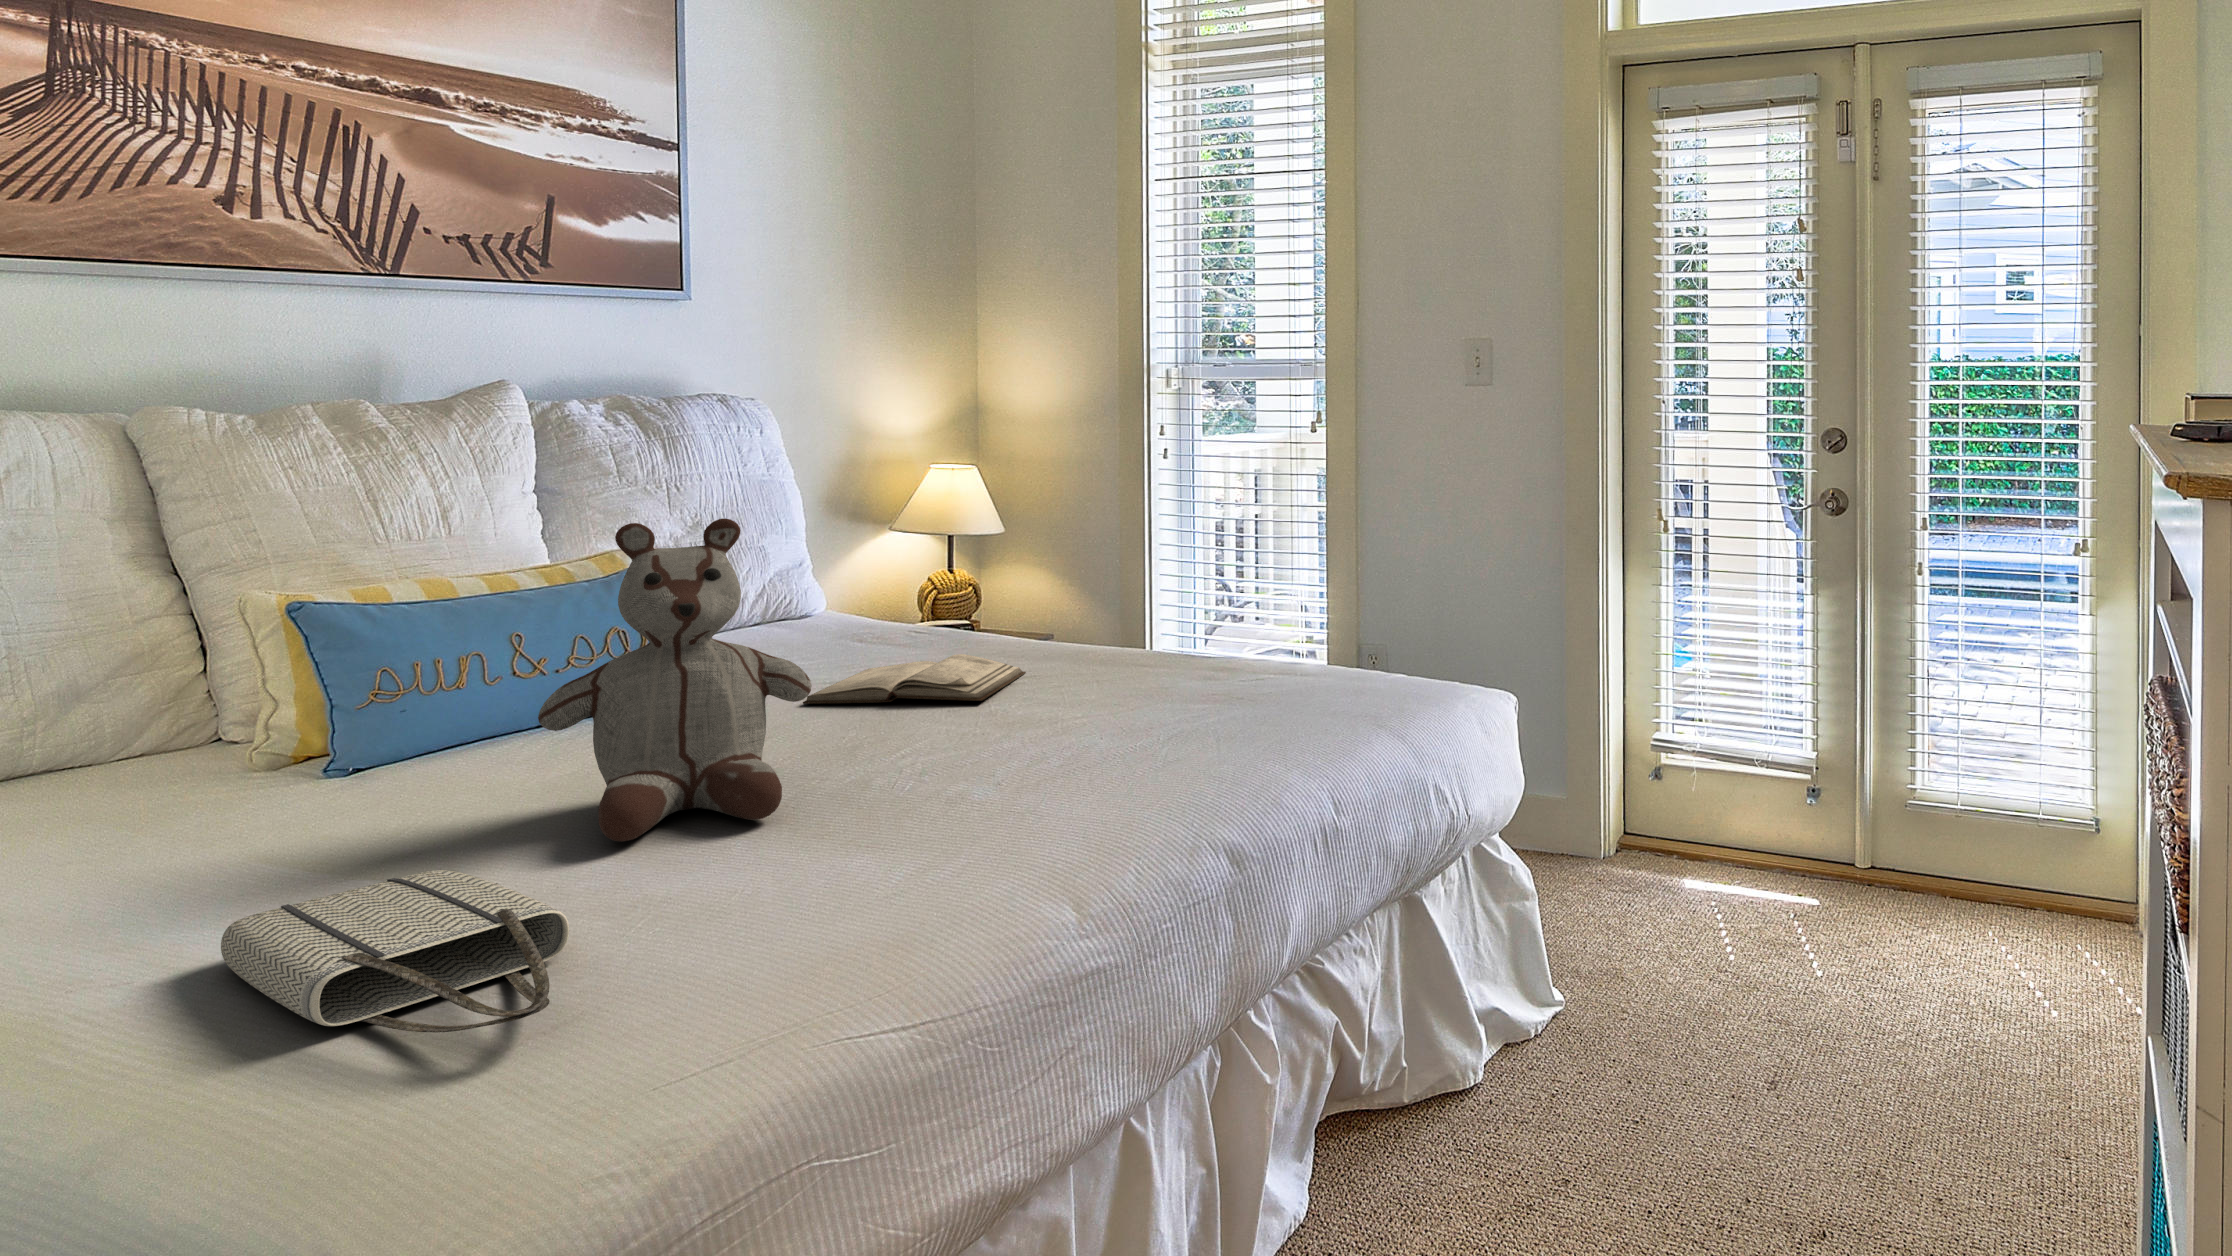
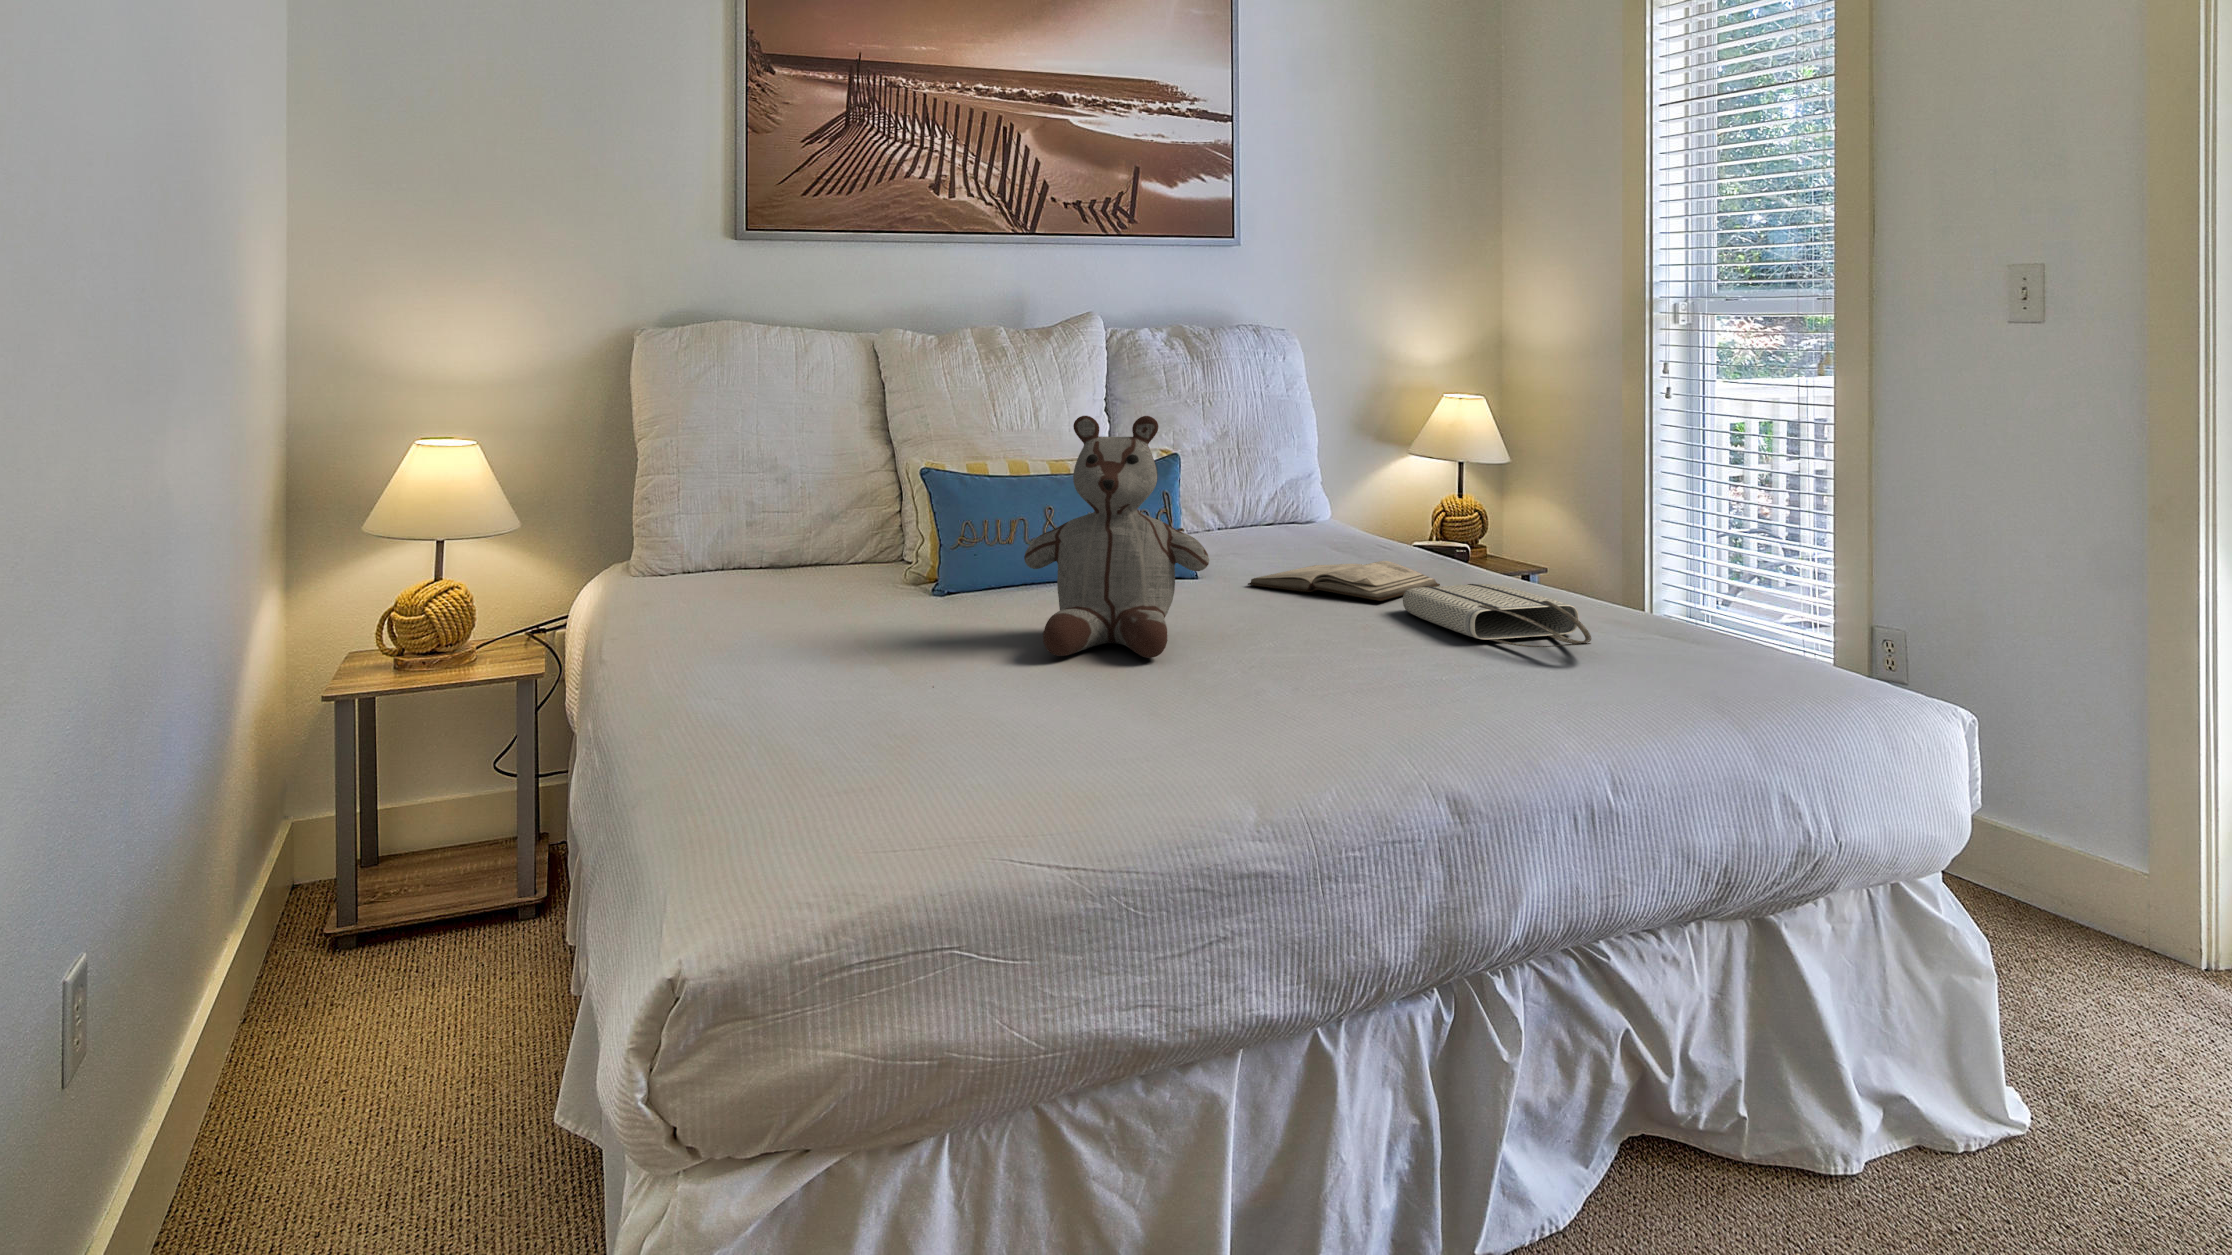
tote bag: present [221,870,569,1033] -> present [1403,584,1591,647]

